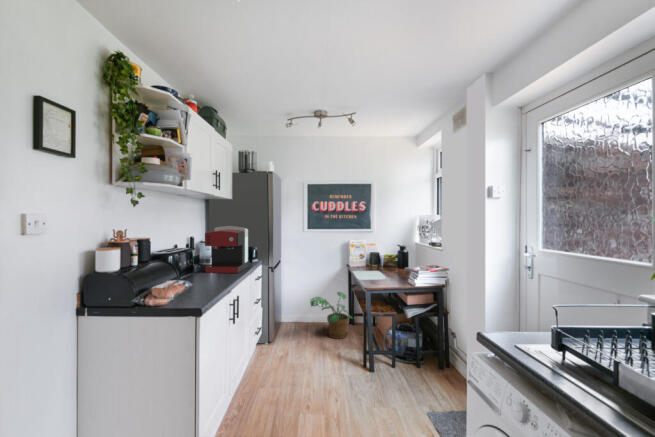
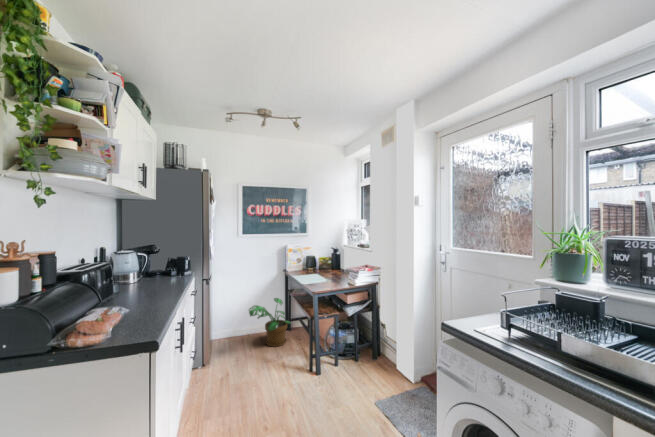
coffee maker: present [205,226,248,273] -> none [129,232,183,291]

